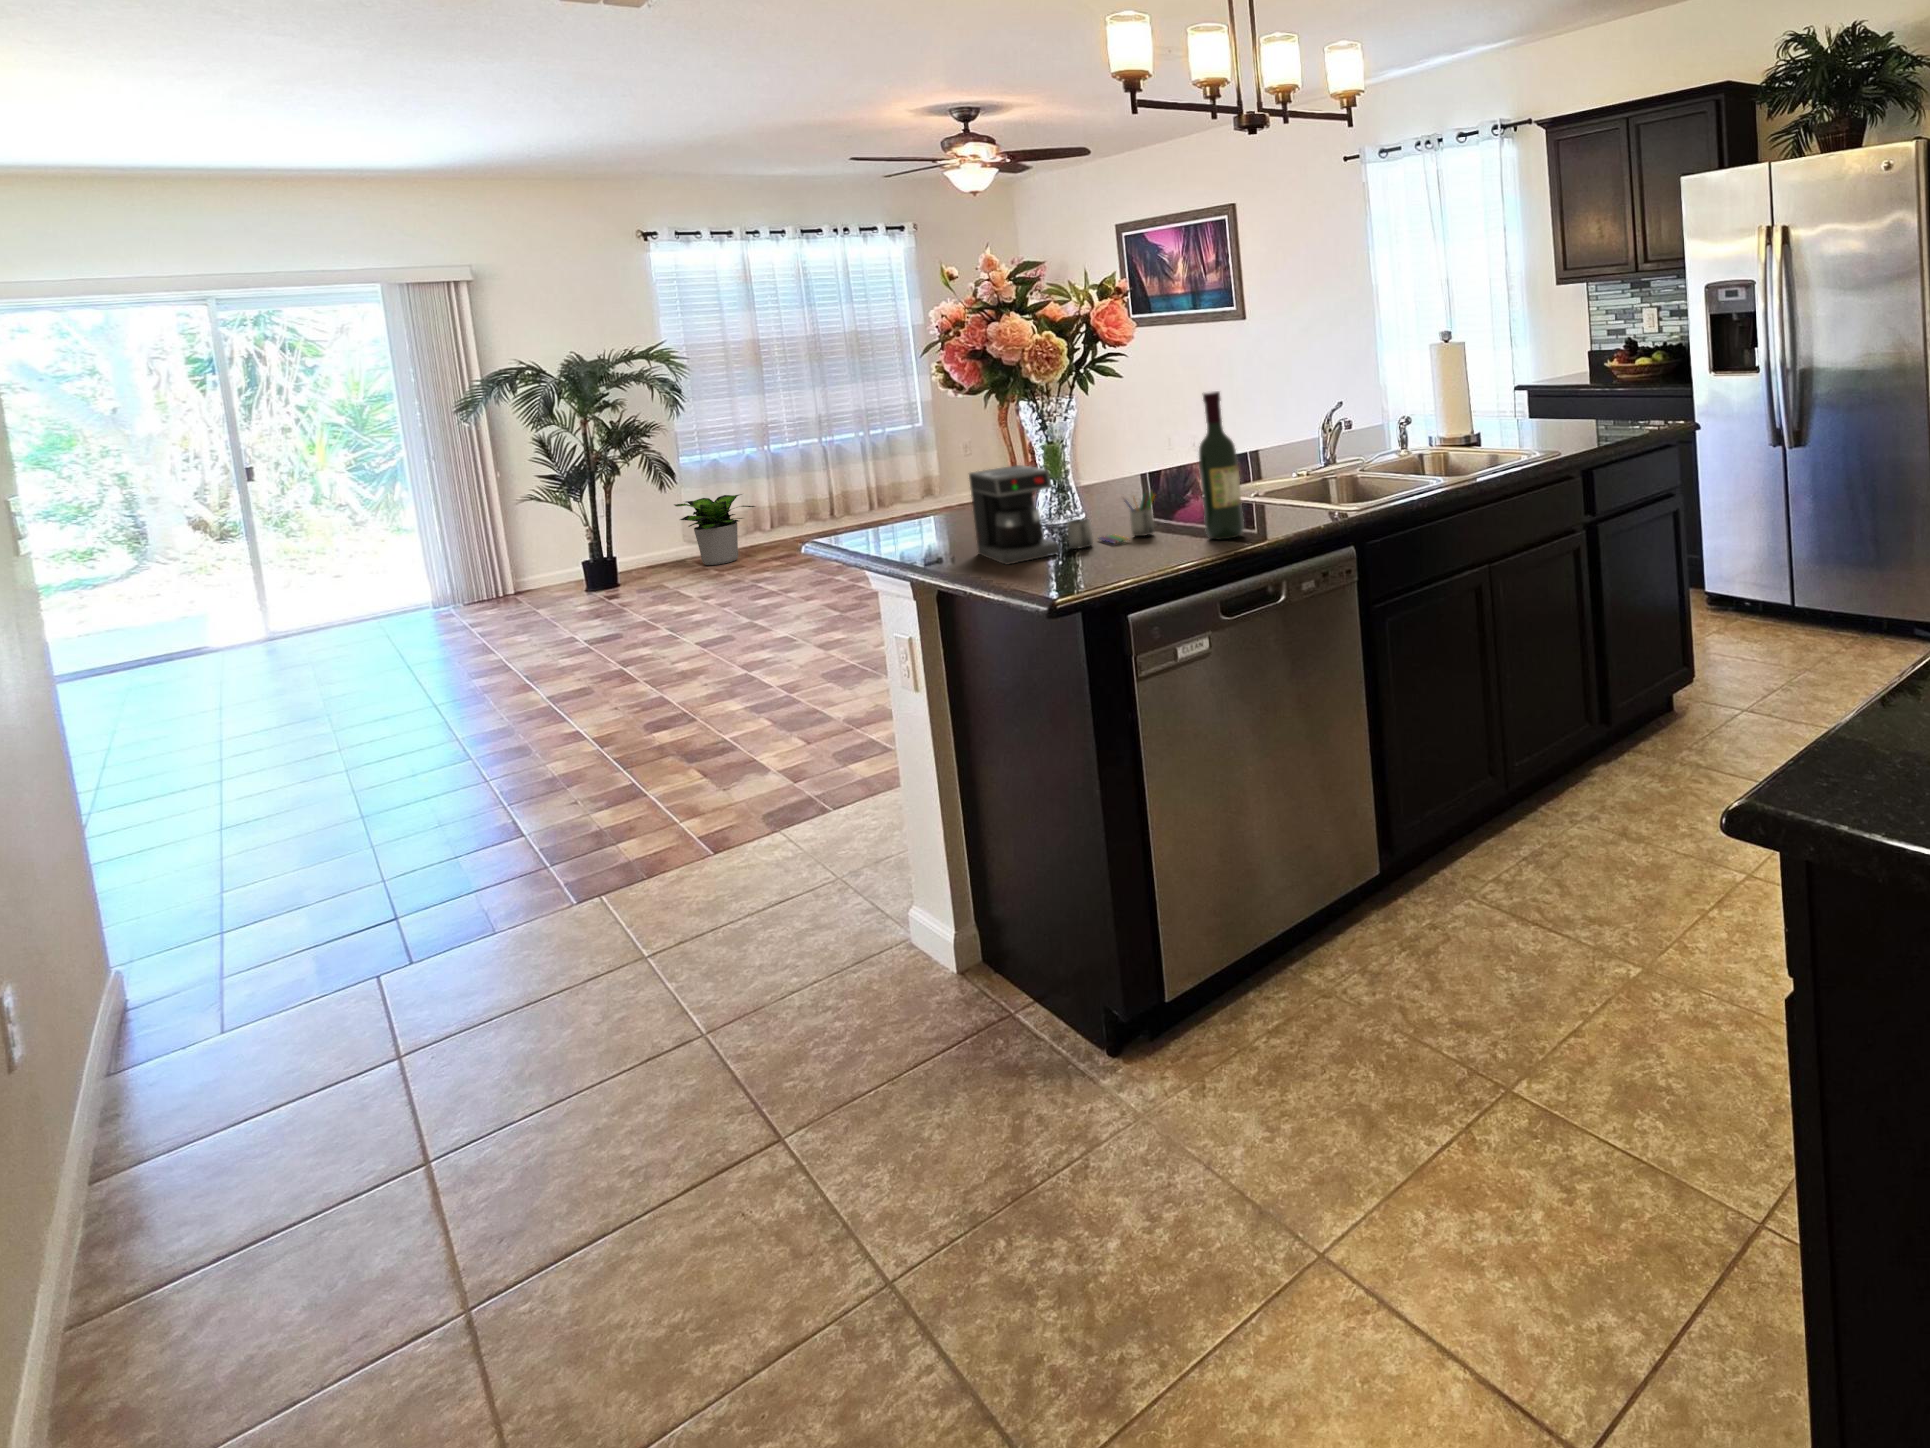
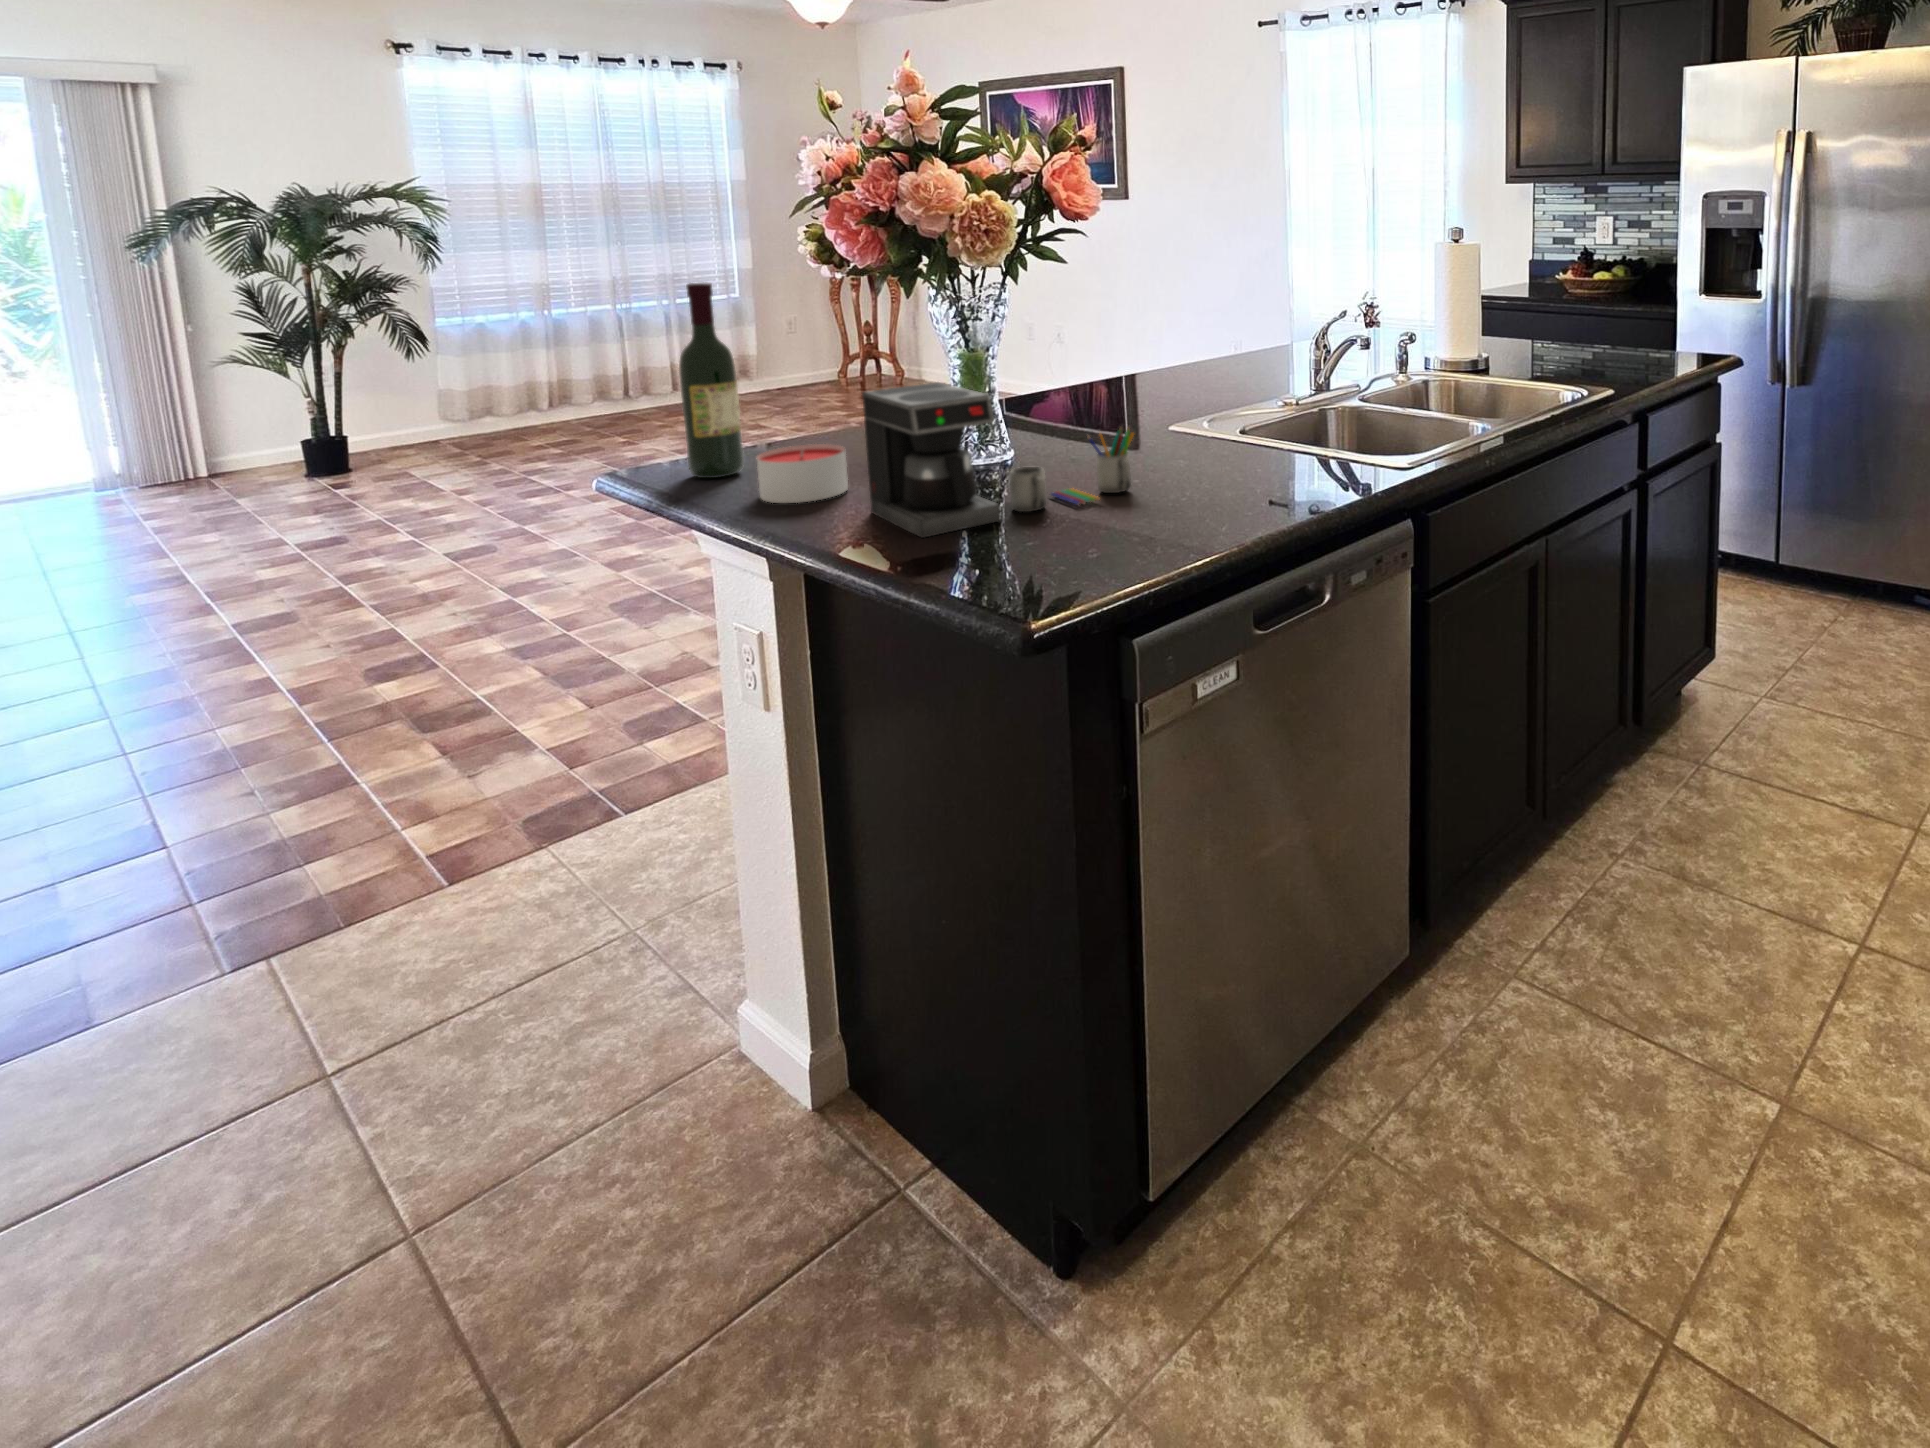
wine bottle: present [1199,391,1244,539] -> present [679,282,744,478]
potted plant: present [674,494,755,565] -> none [425,366,533,449]
candle: none [906,513,967,552] -> present [757,444,848,503]

